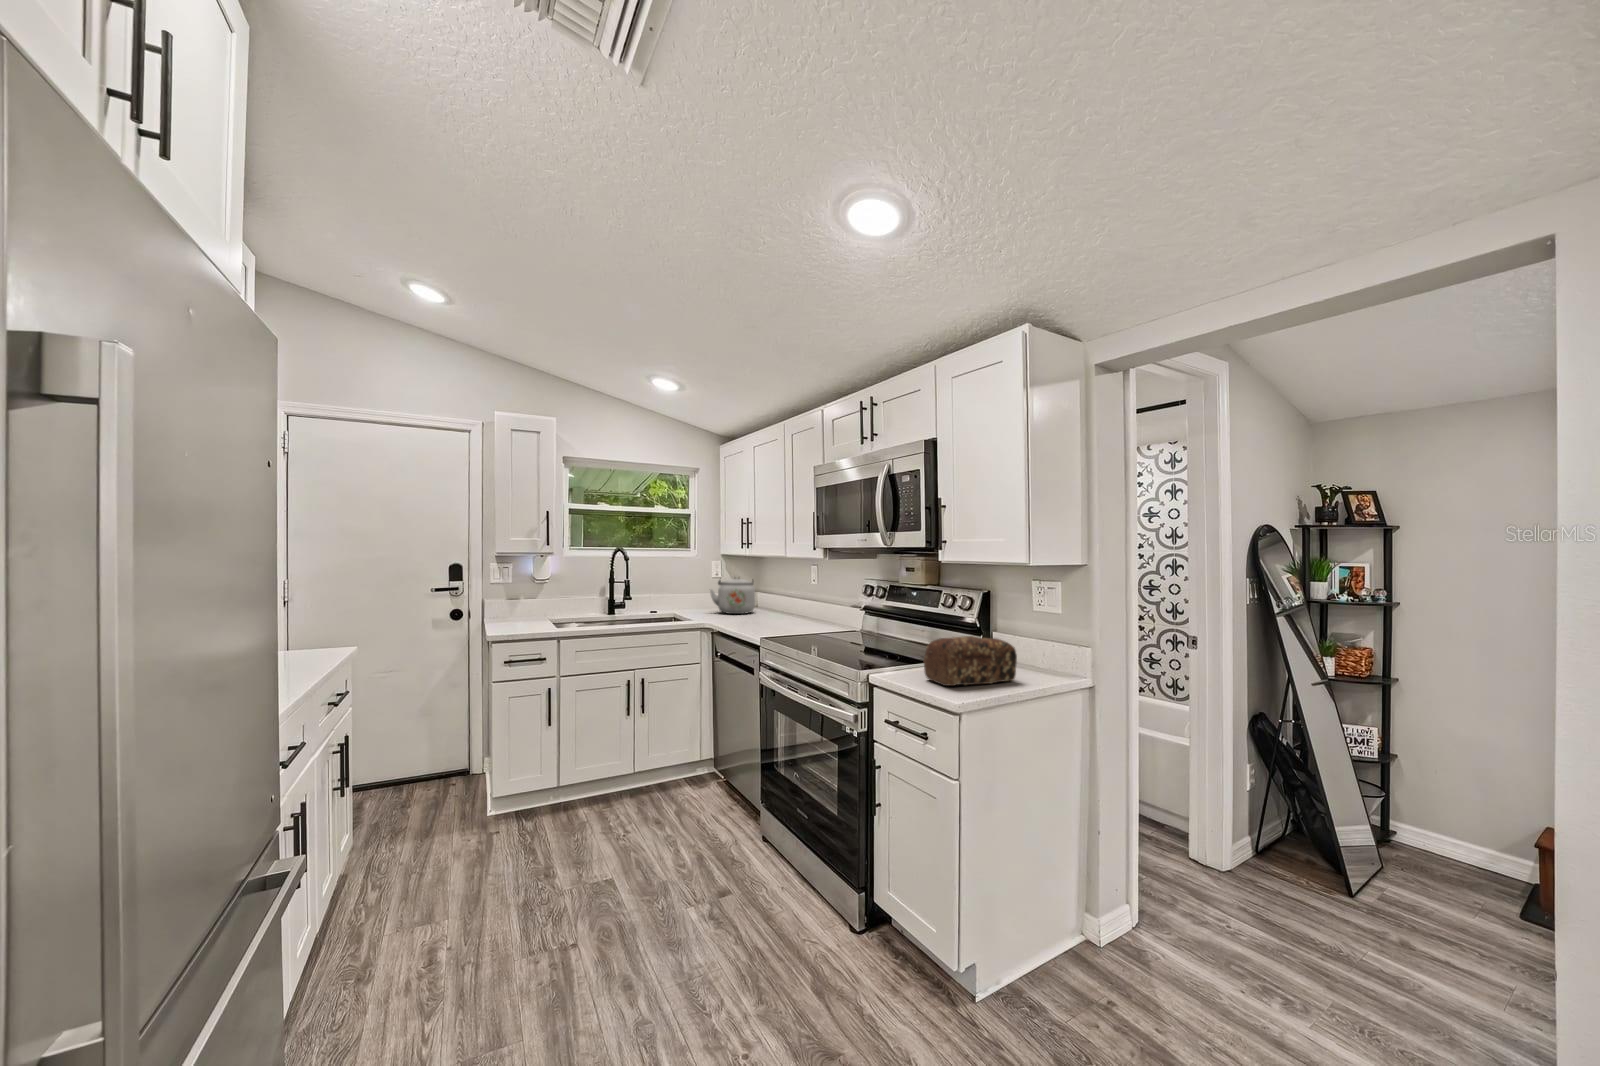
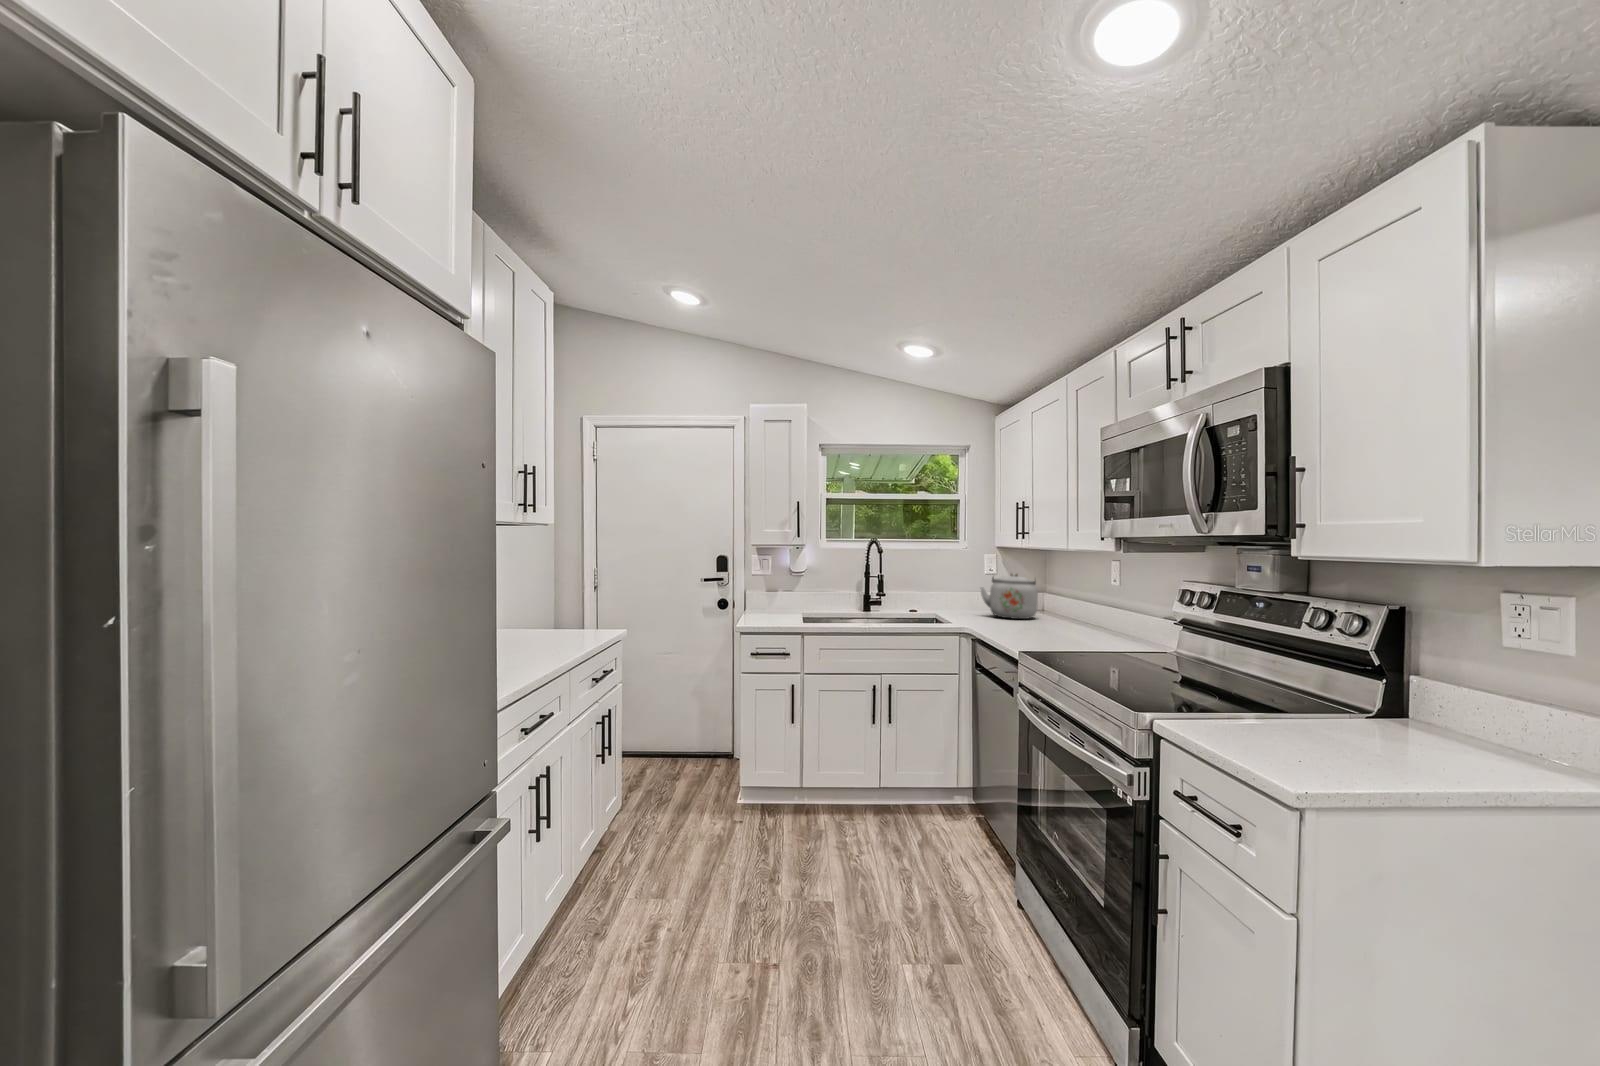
bread loaf: present [923,636,1017,686] -> none [1244,676,1437,763]

